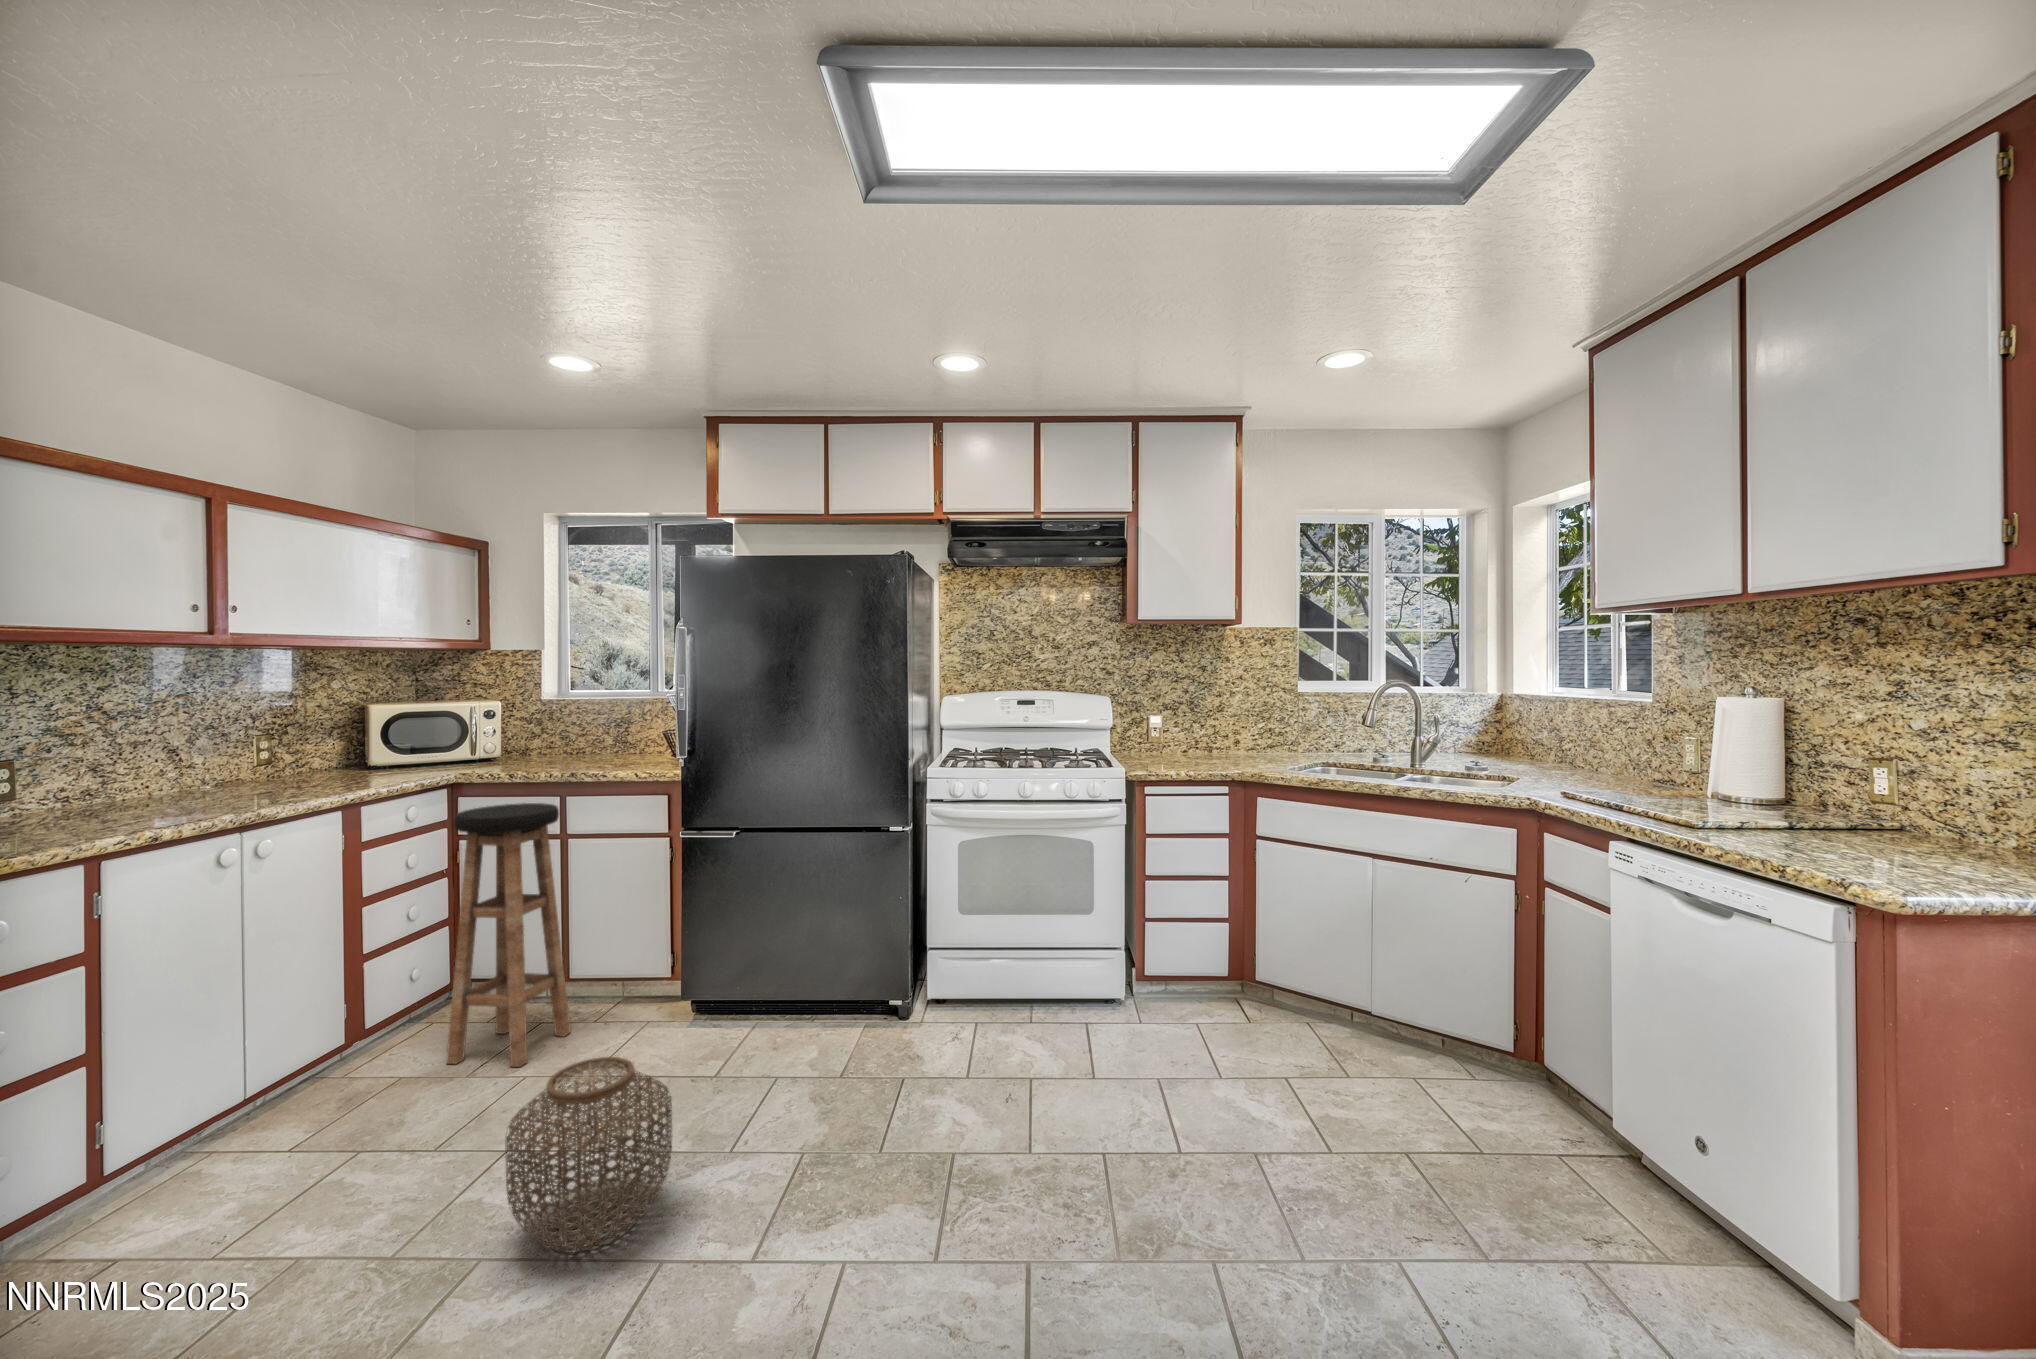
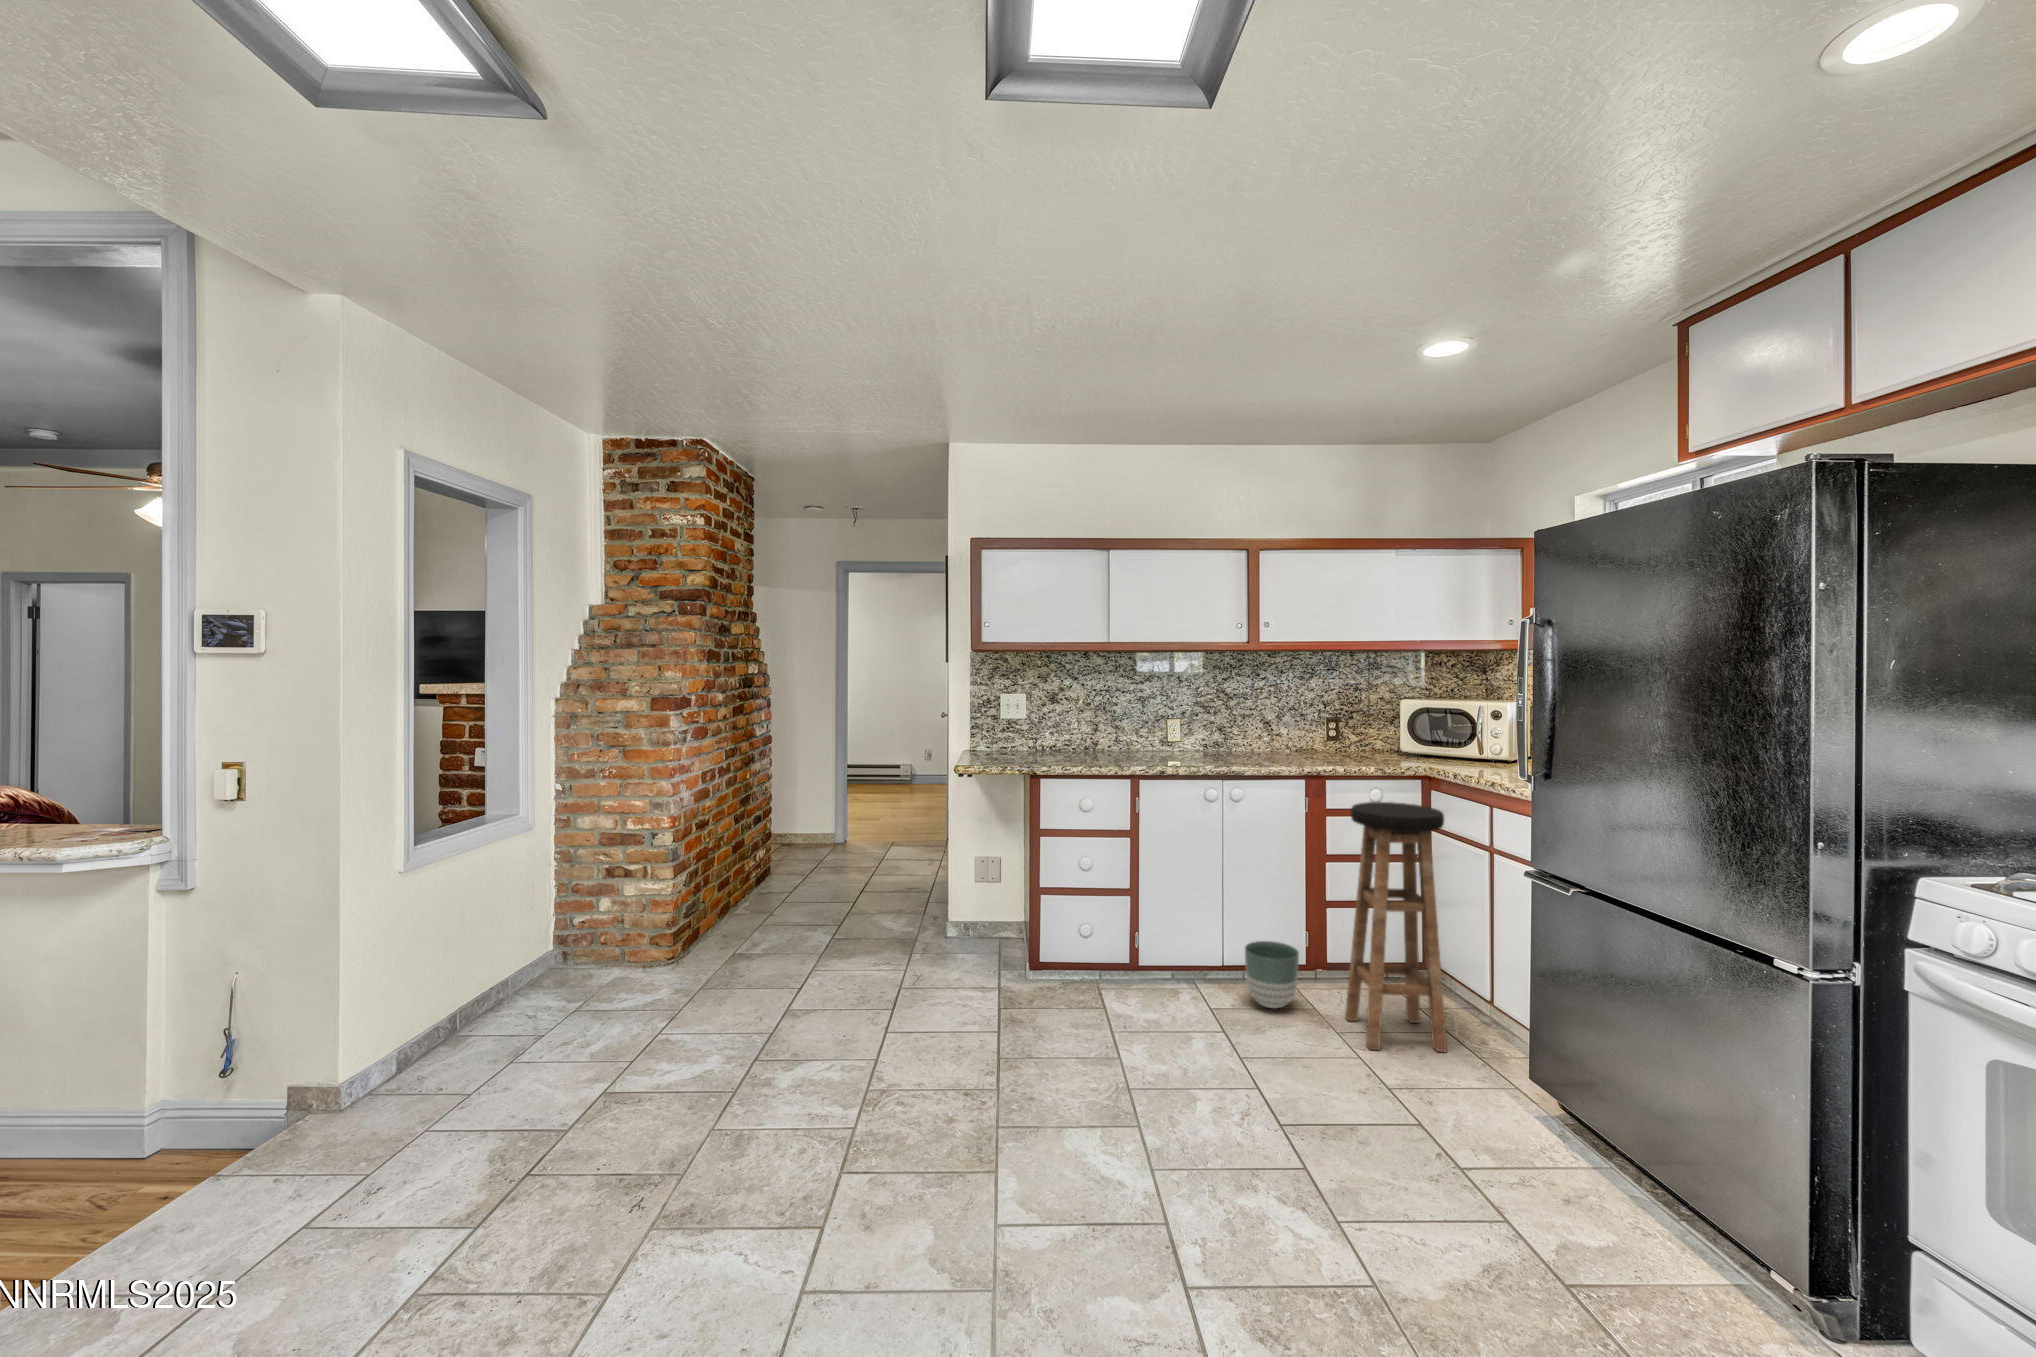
planter: none [308,1017,394,1109] -> present [1245,941,1299,1009]
woven basket: present [505,1057,672,1253] -> none [1129,1022,1260,1189]

